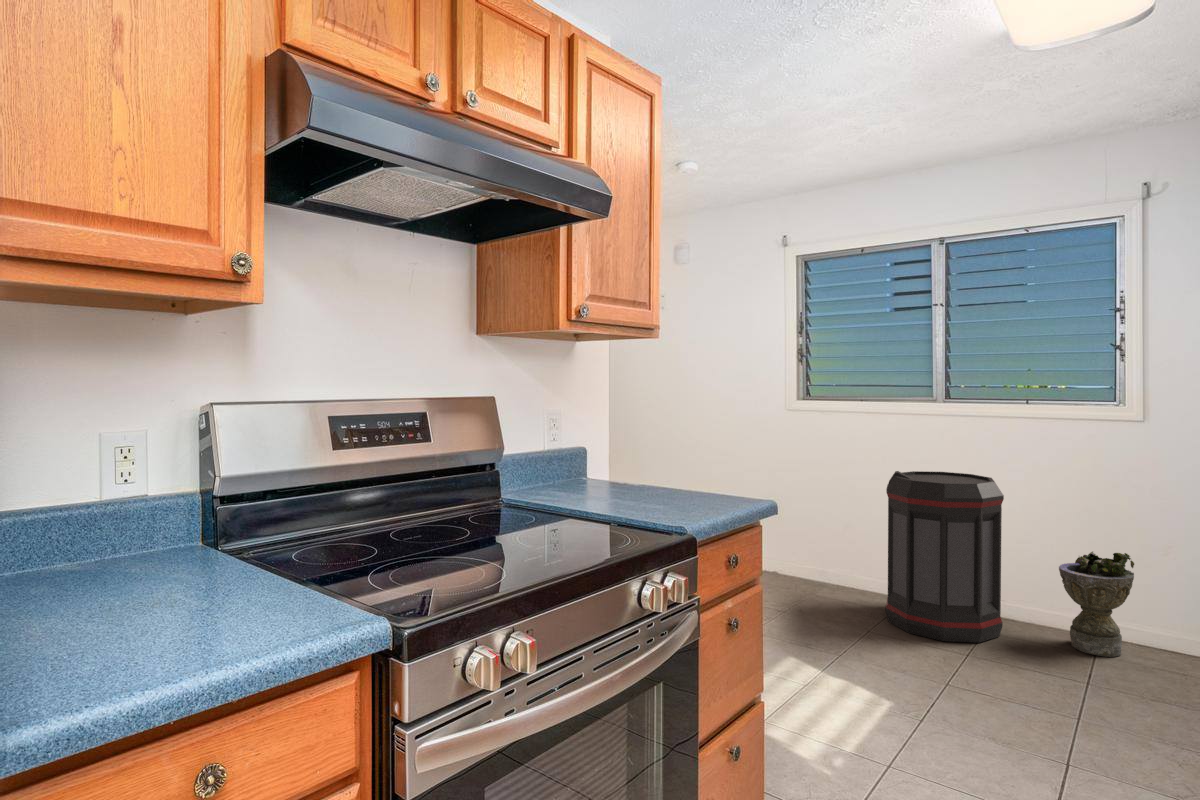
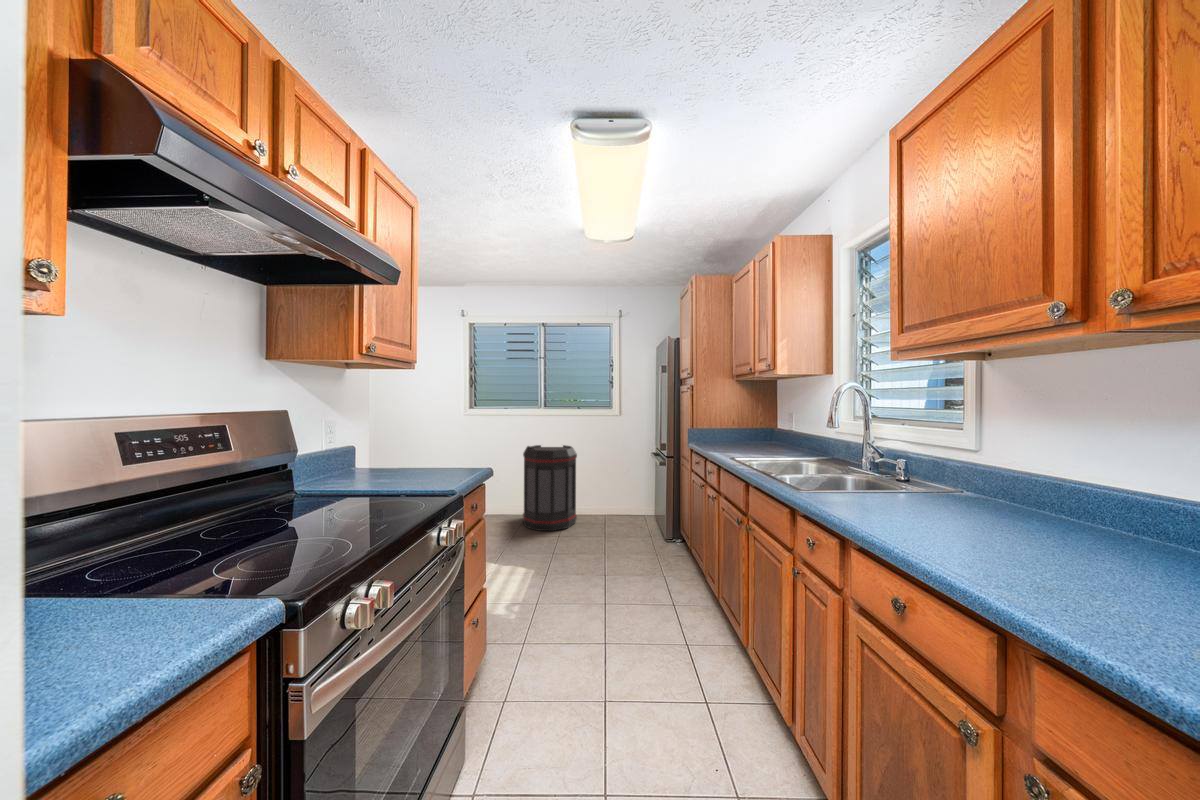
planter: present [1059,552,1134,657] -> none [598,475,626,523]

